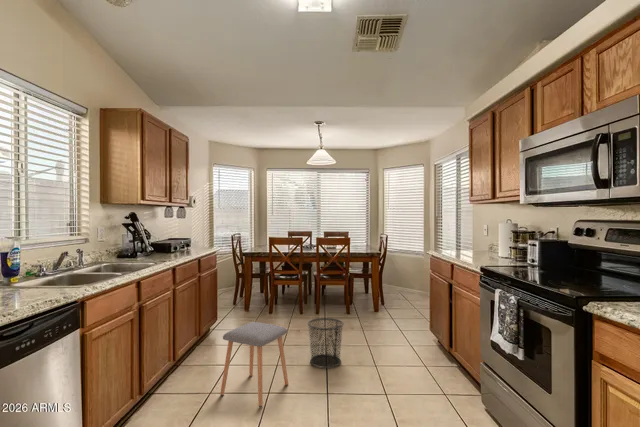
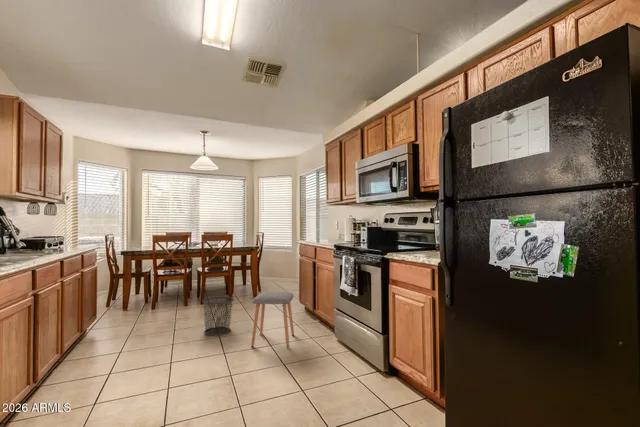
stool: present [220,322,288,407] -> present [251,292,294,347]

